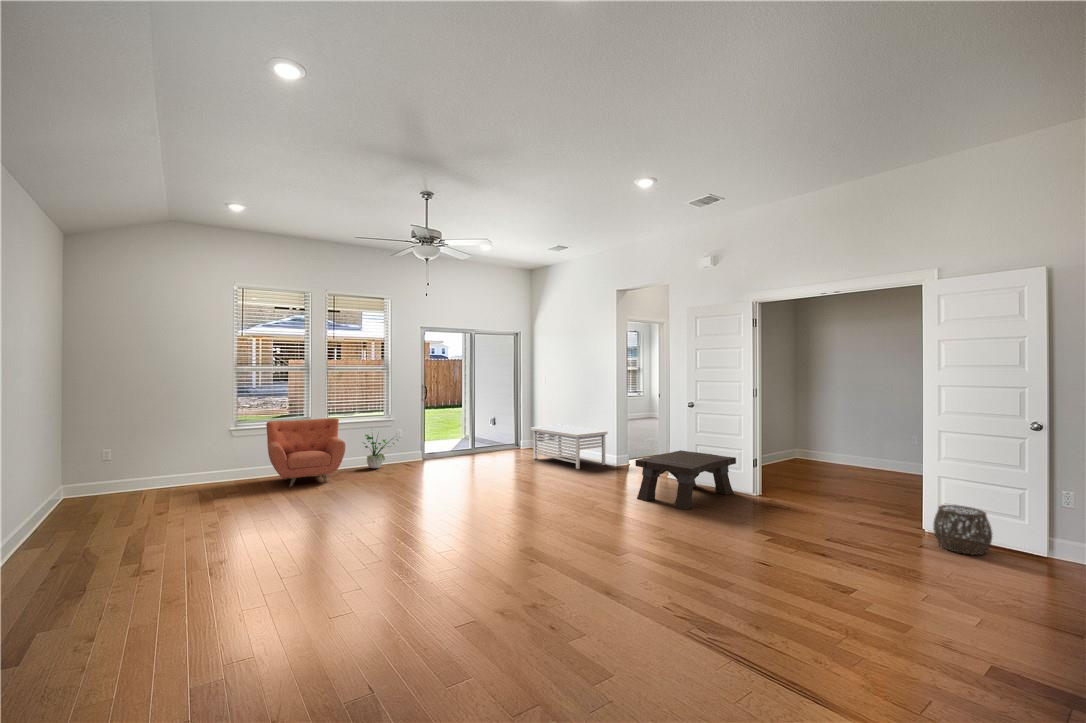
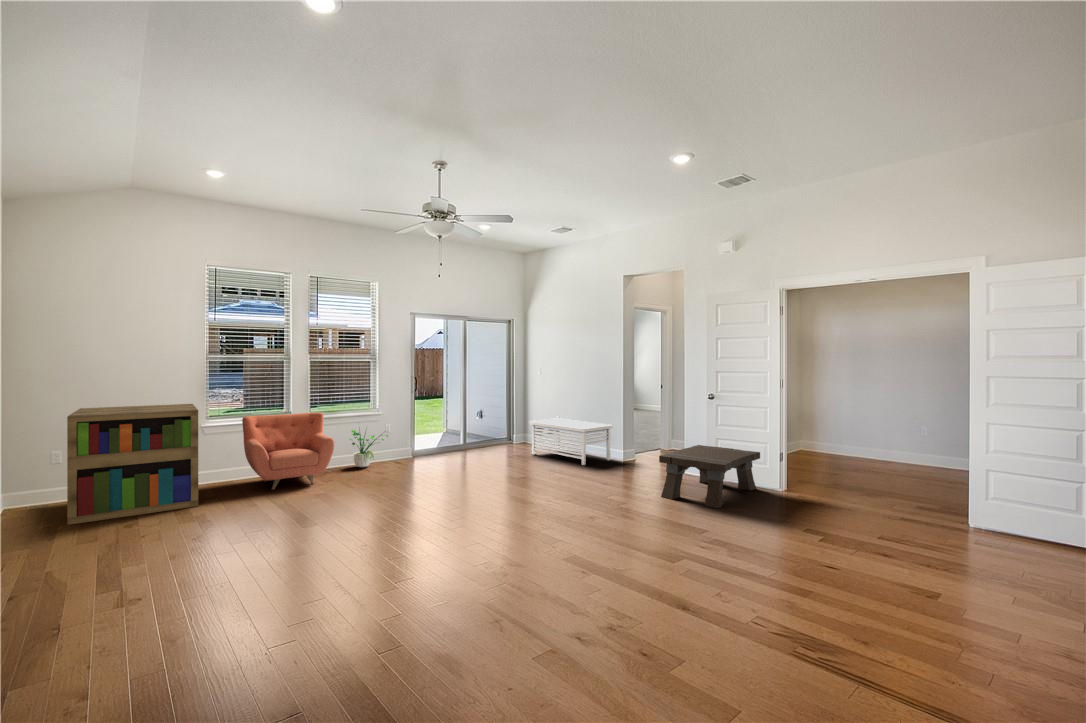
bookshelf: none [115,410,224,513] -> present [67,404,198,525]
woven basket: present [934,505,992,555] -> none [984,500,1049,552]

